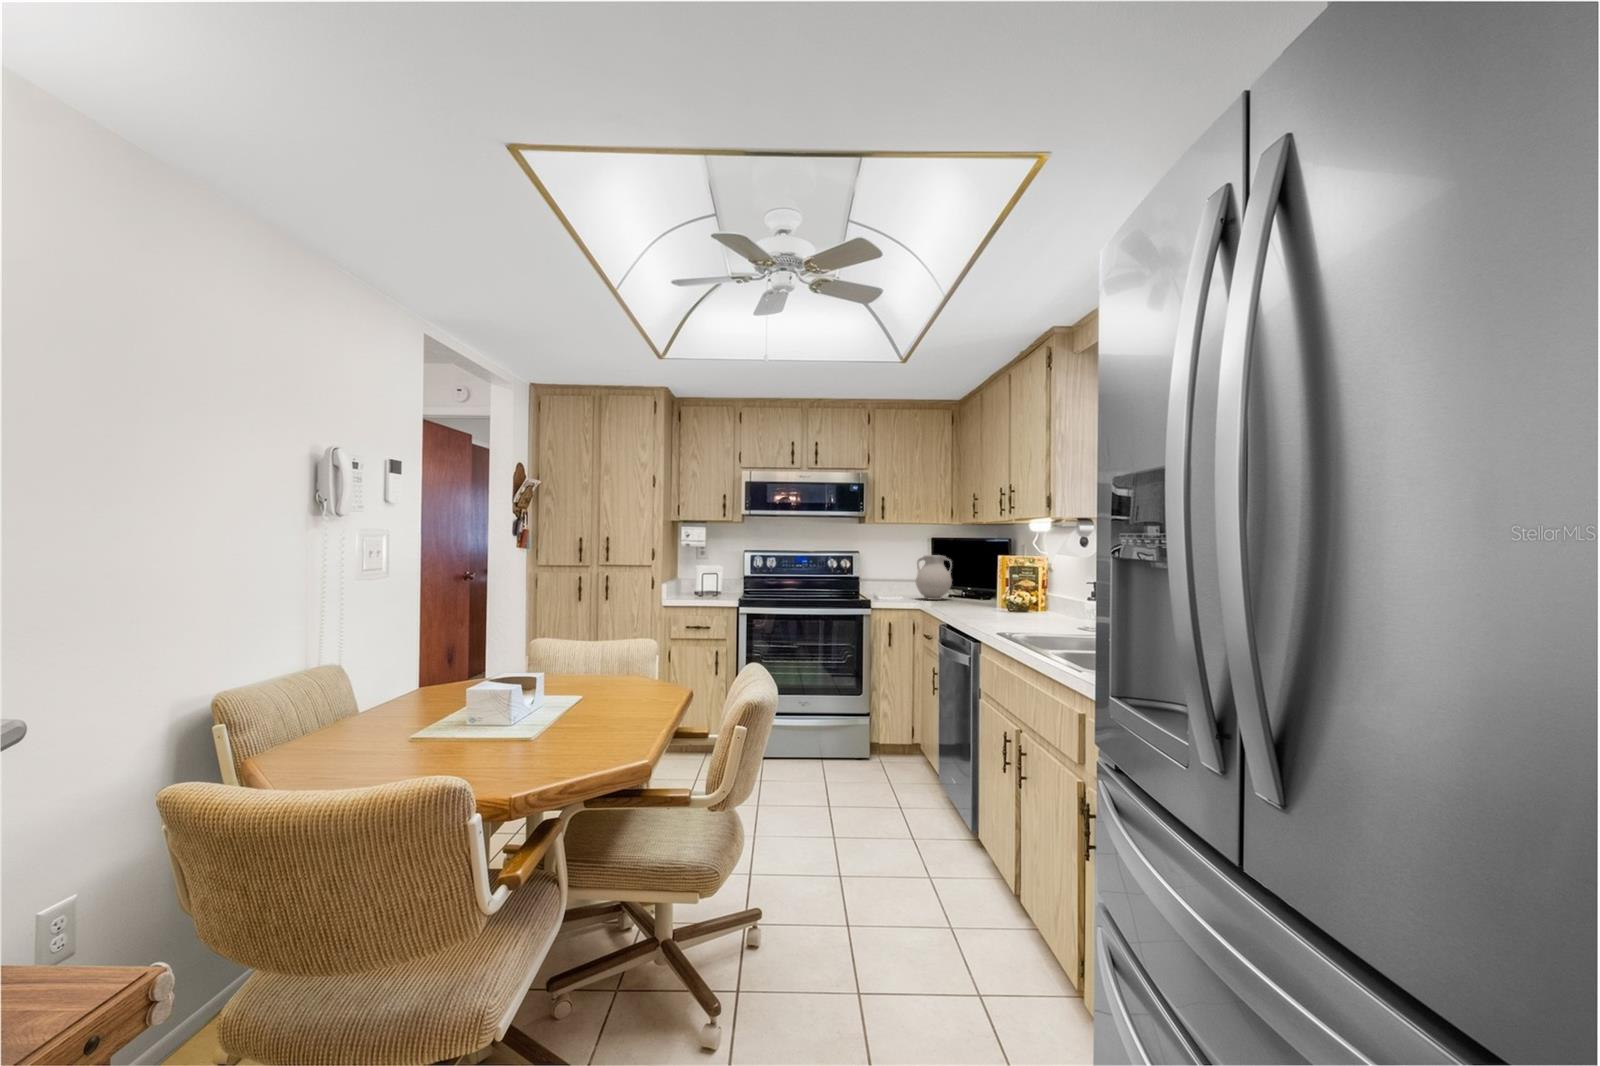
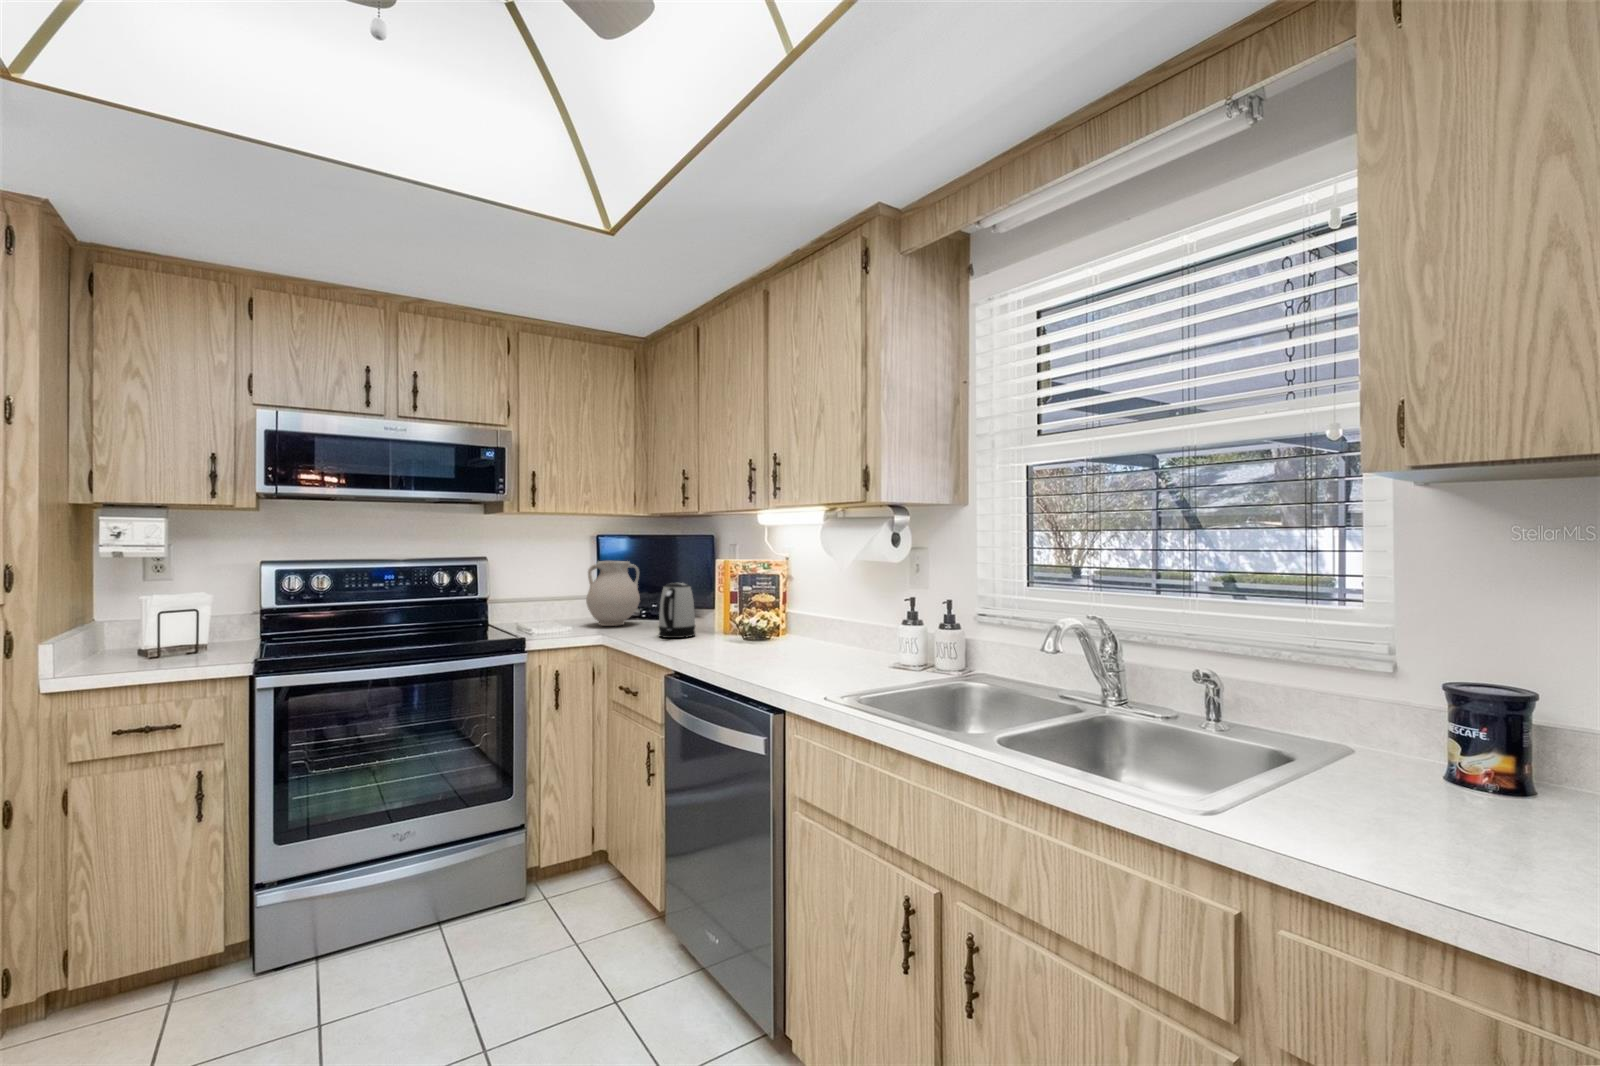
kettle: none [954,570,980,607] -> present [659,583,695,638]

